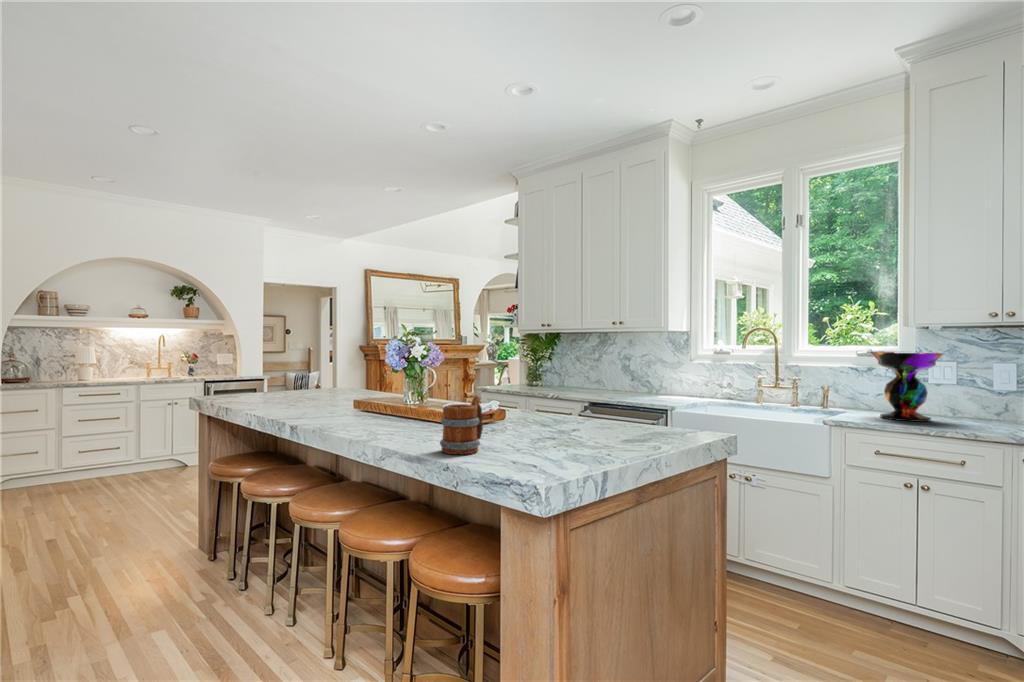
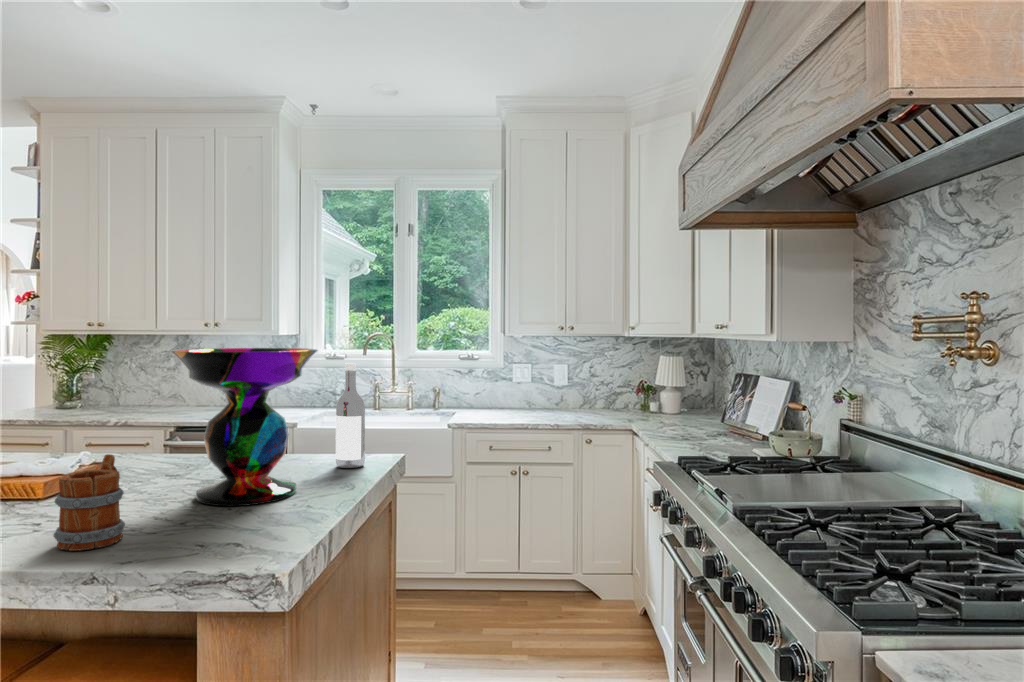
wine bottle: none [659,346,685,435] -> present [335,363,365,468]
decorative bowl: present [870,351,944,422] -> present [171,348,318,506]

